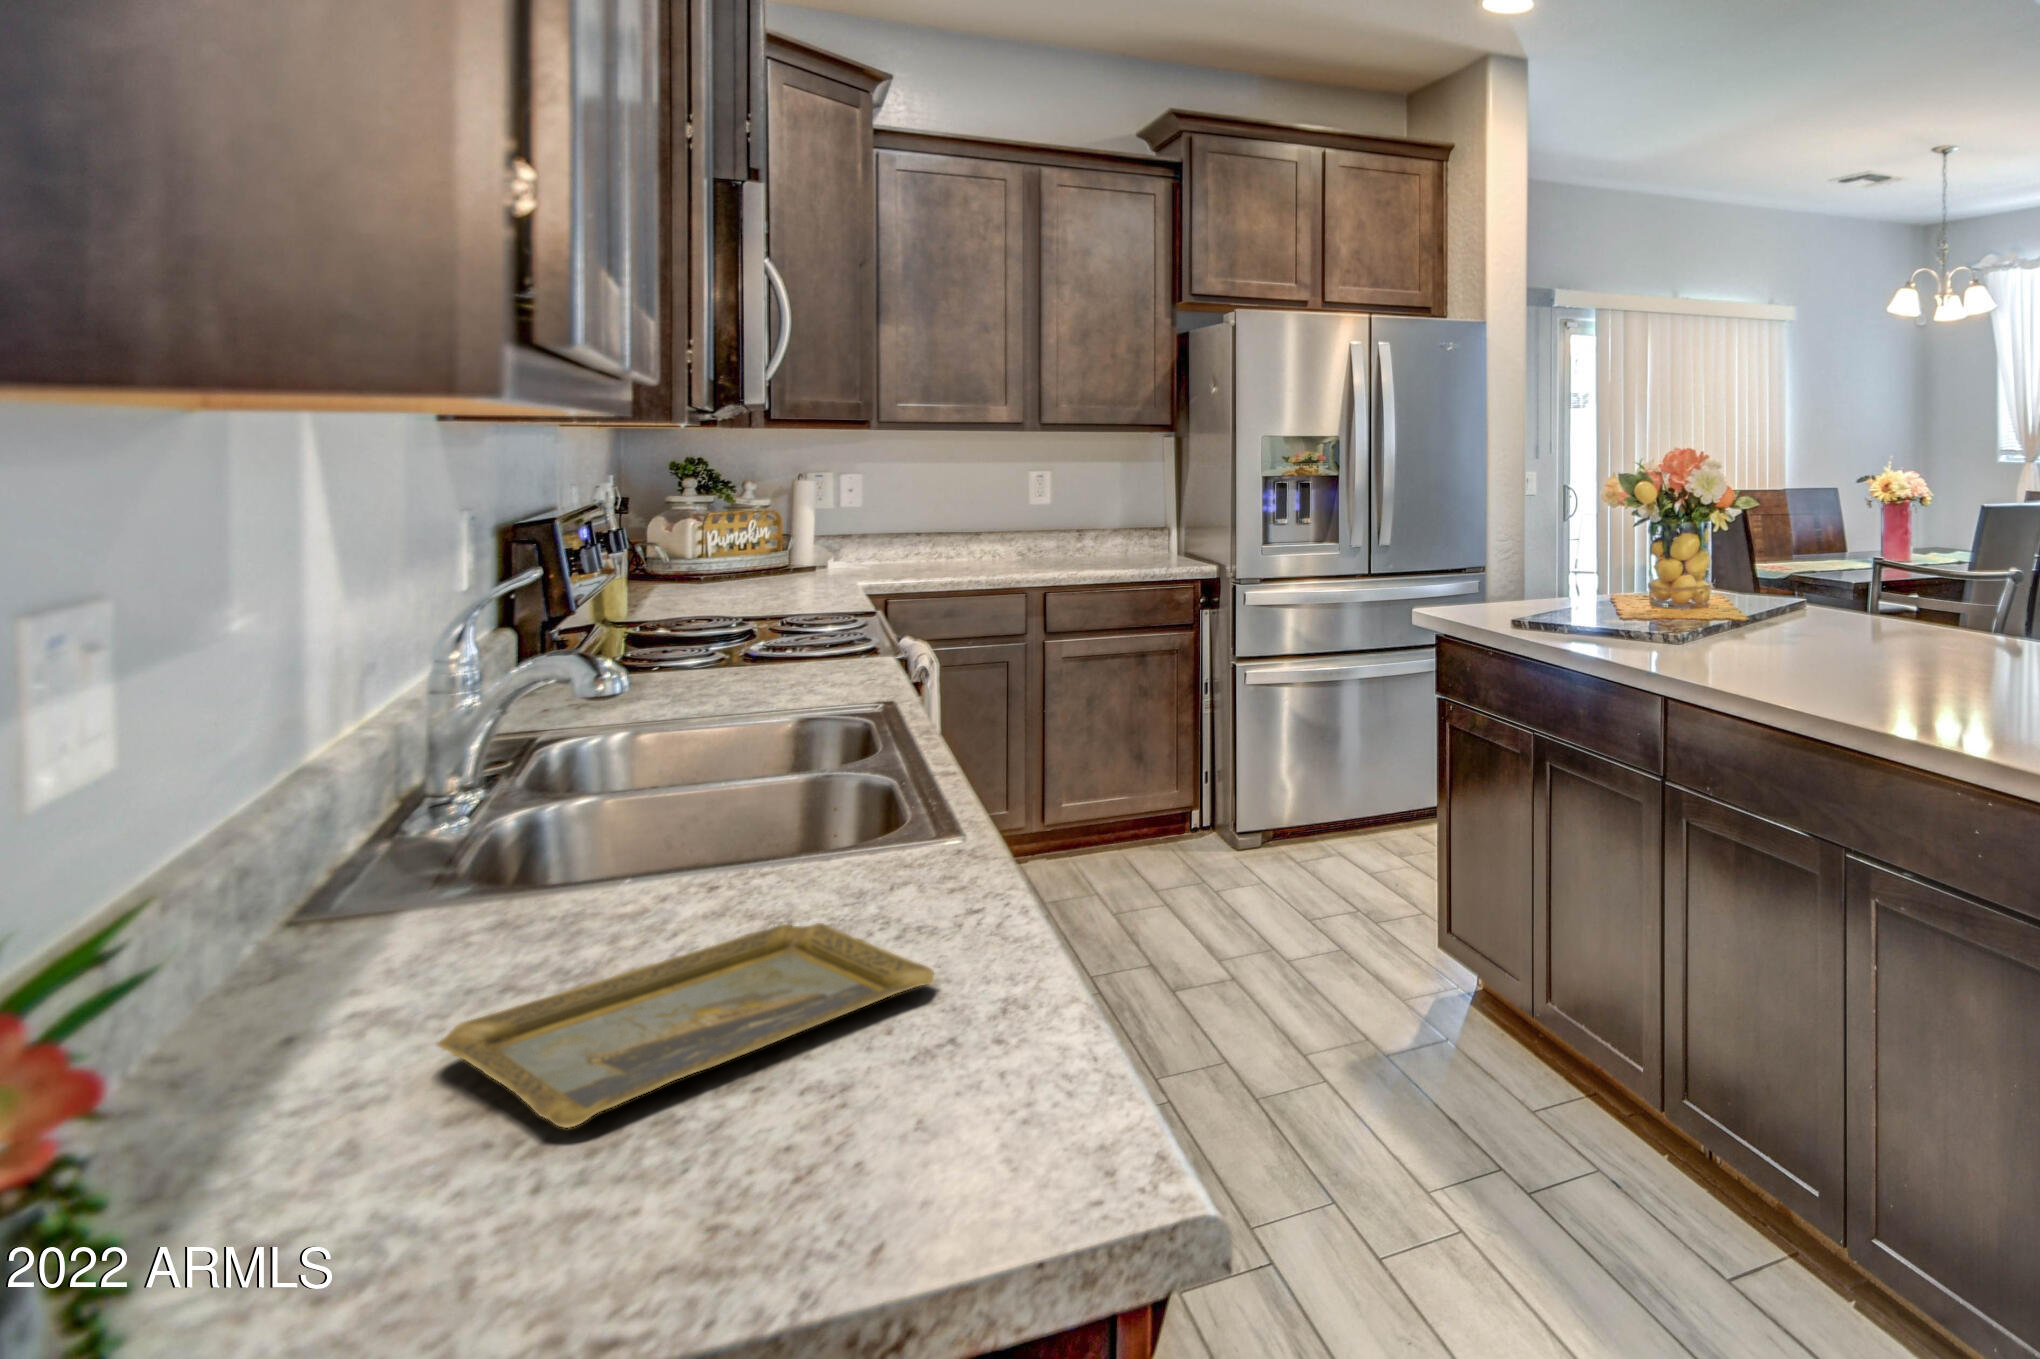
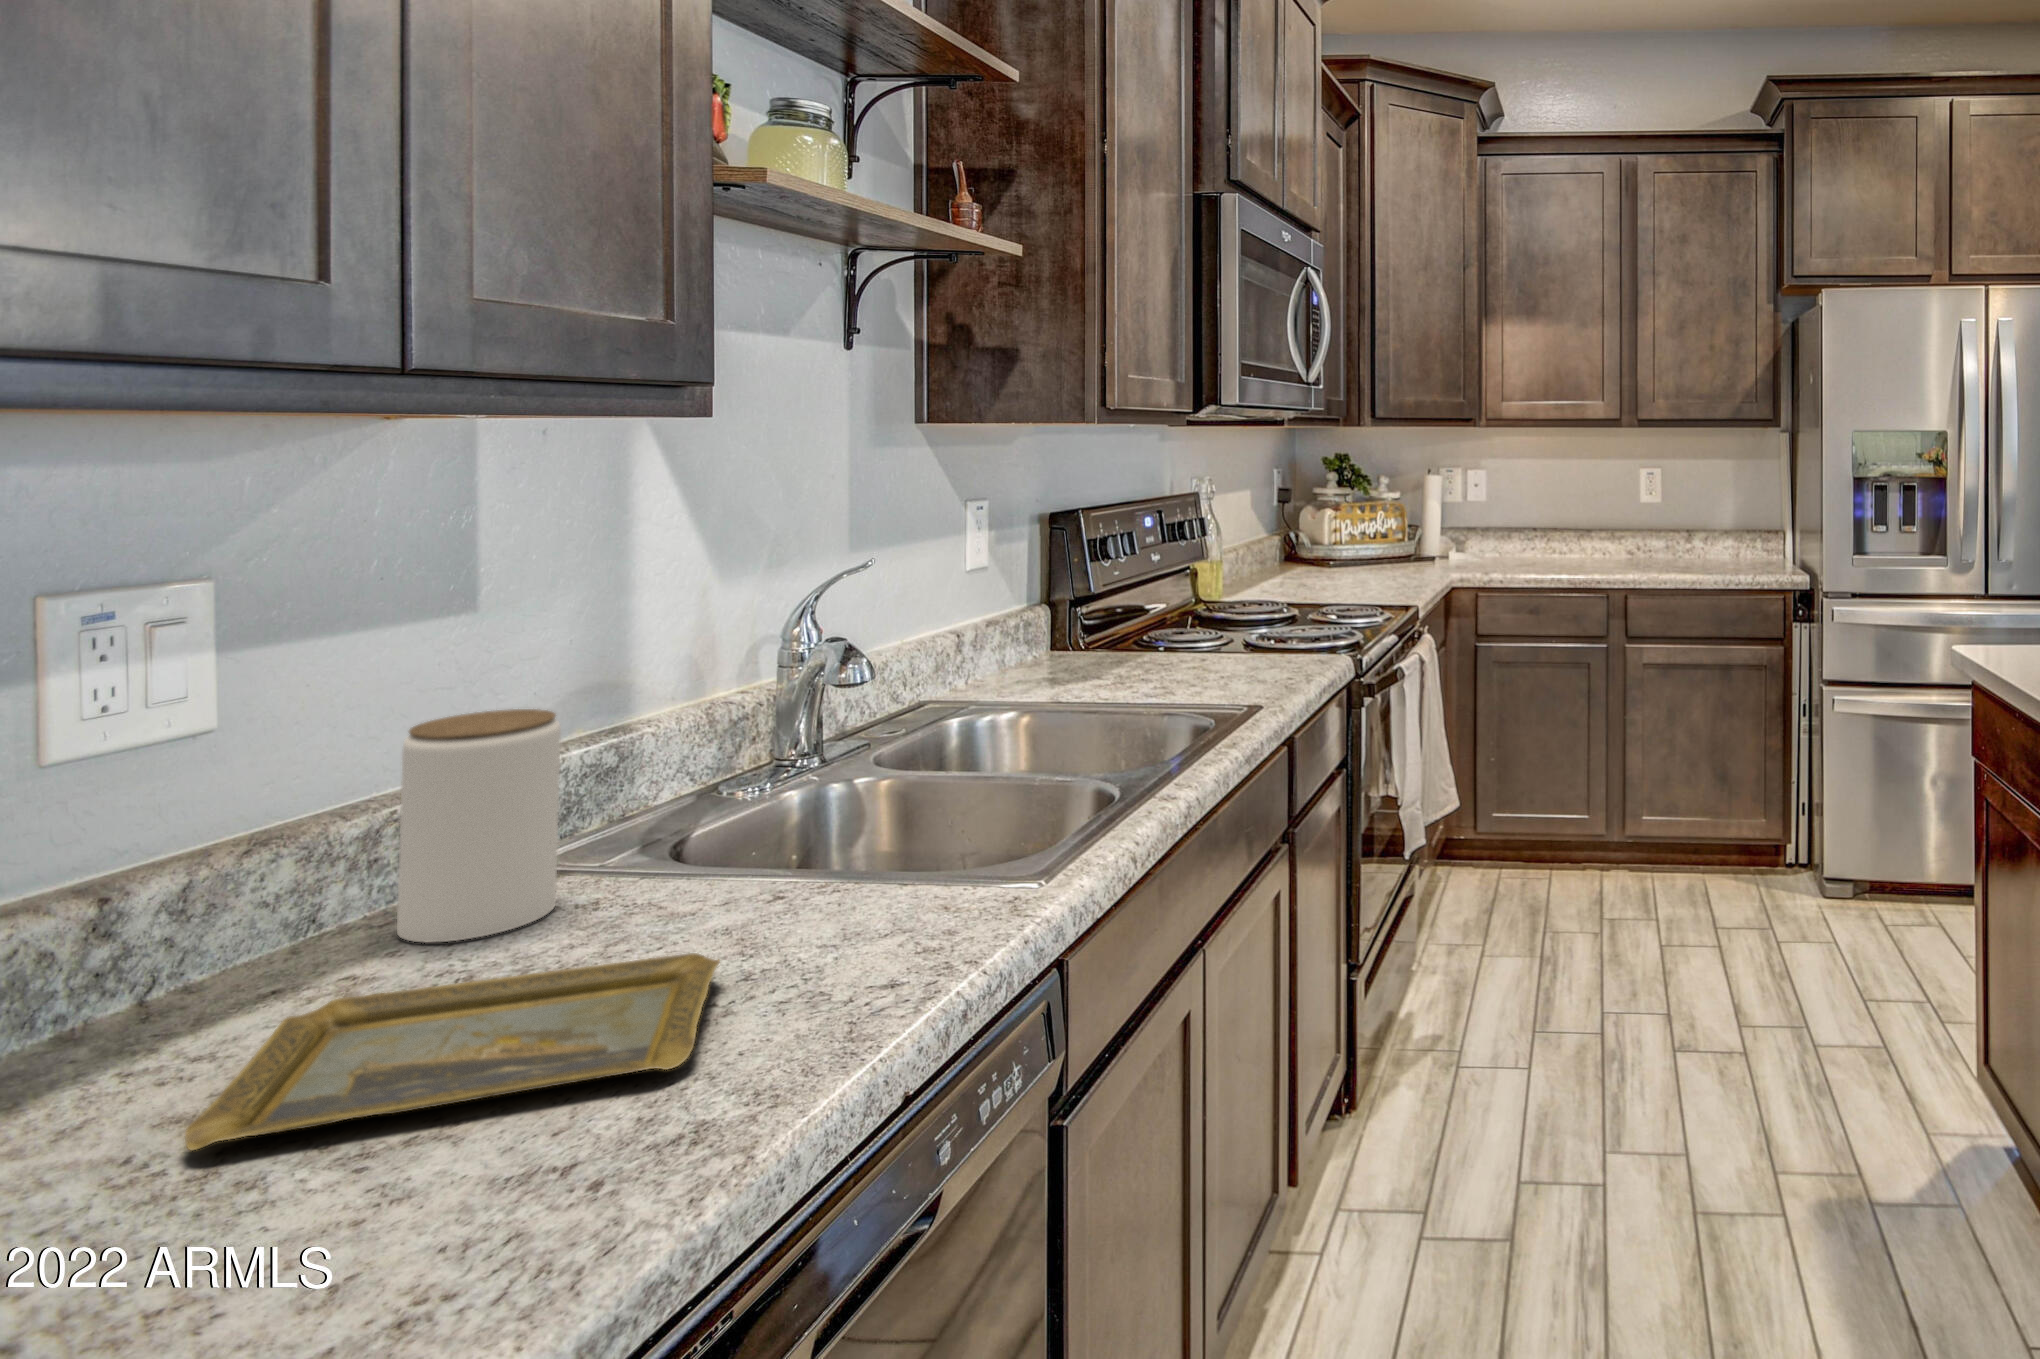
jar: none [294,734,484,998] -> present [397,709,561,942]

